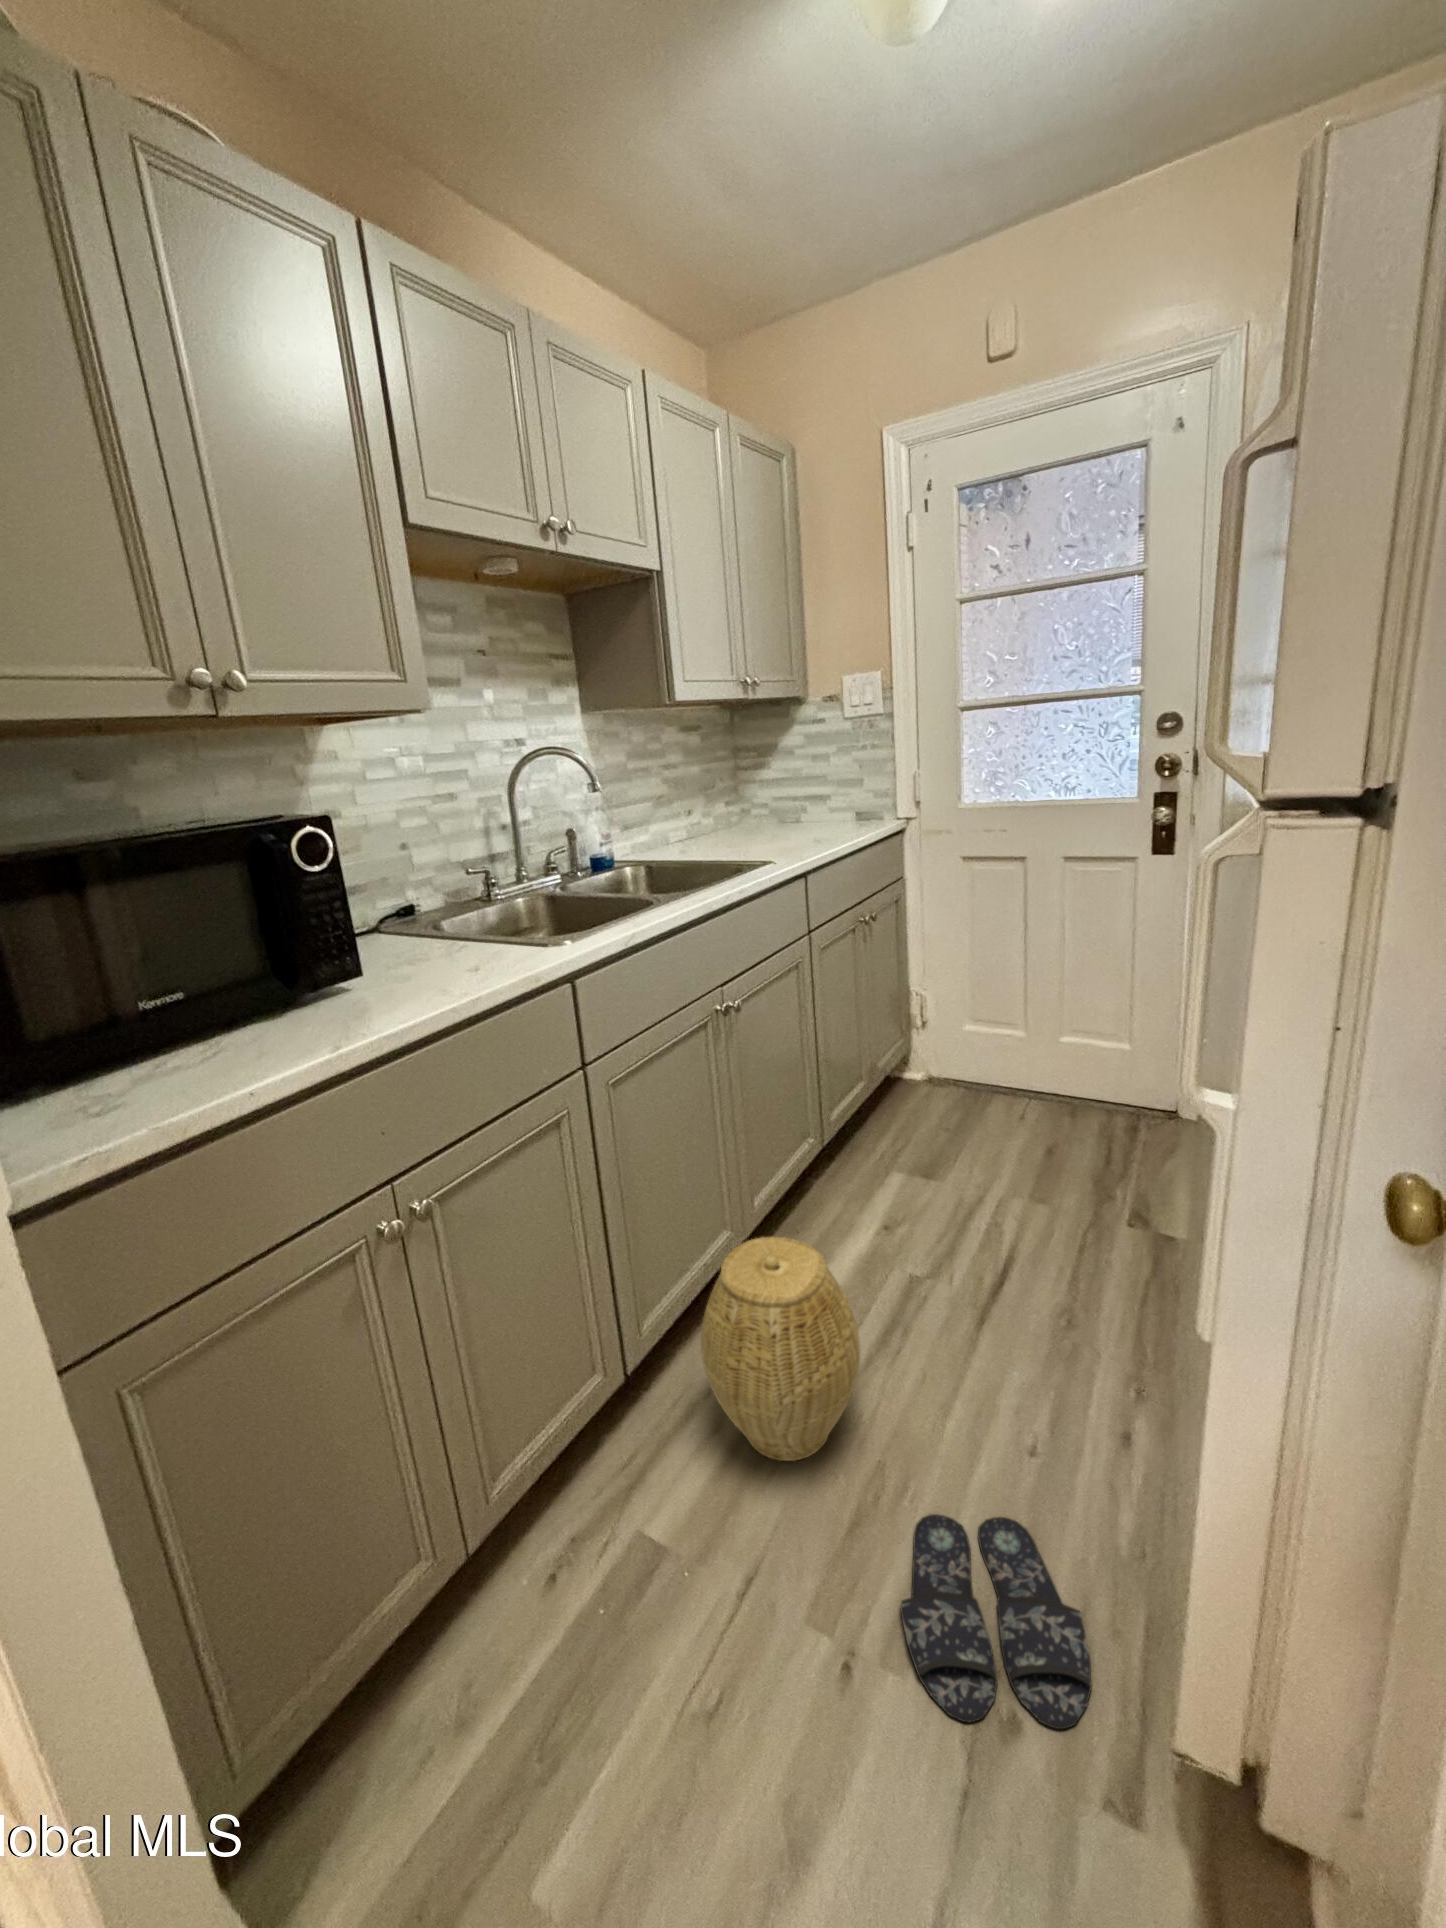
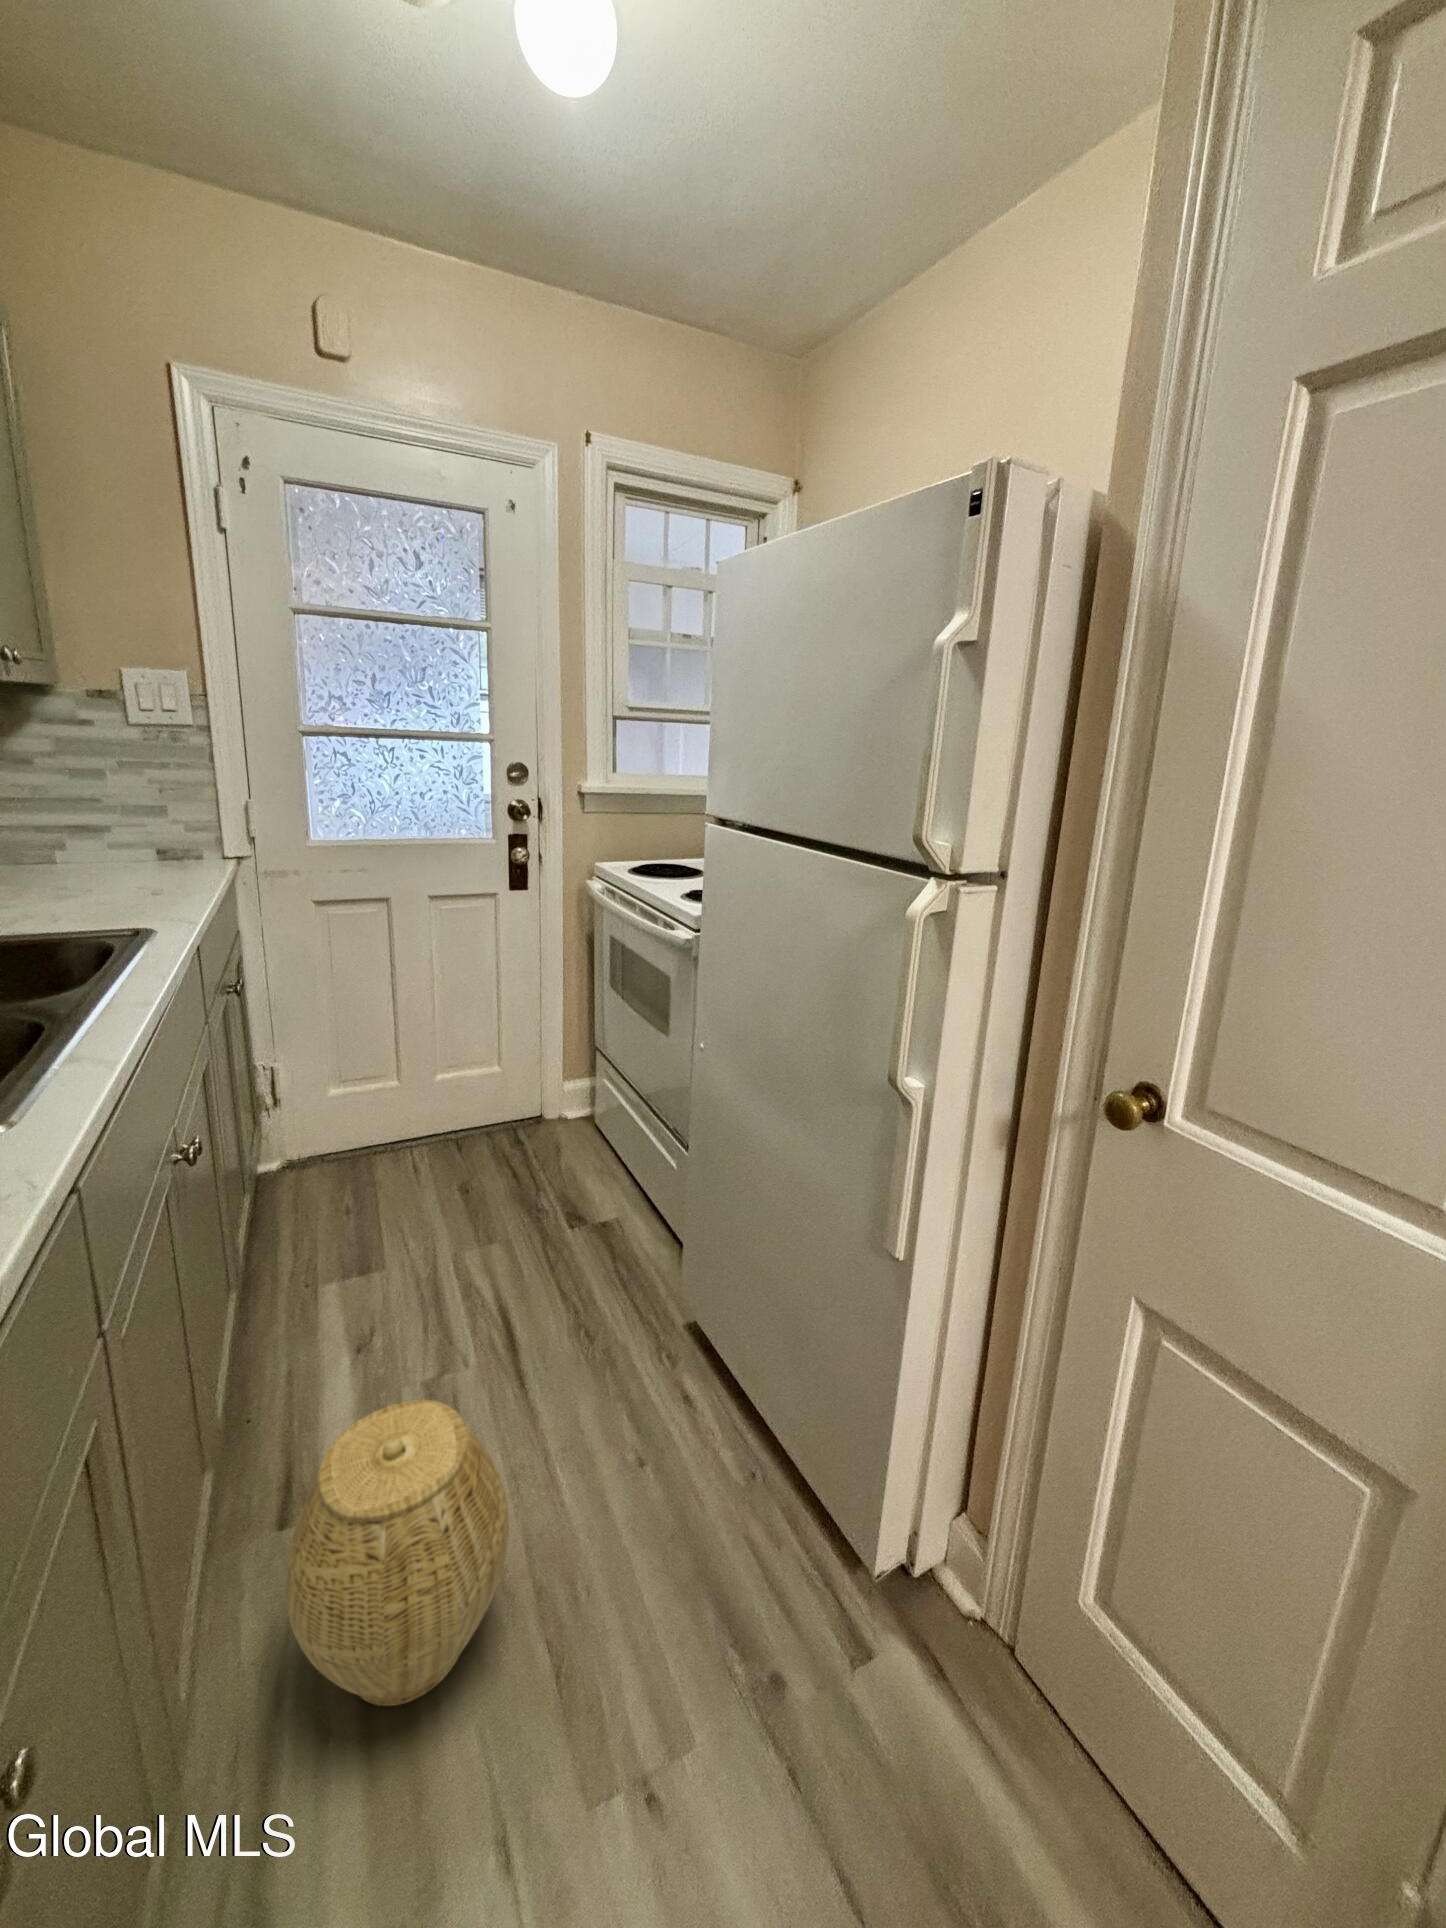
slippers: present [901,1514,1092,1729] -> none [606,1527,806,1735]

